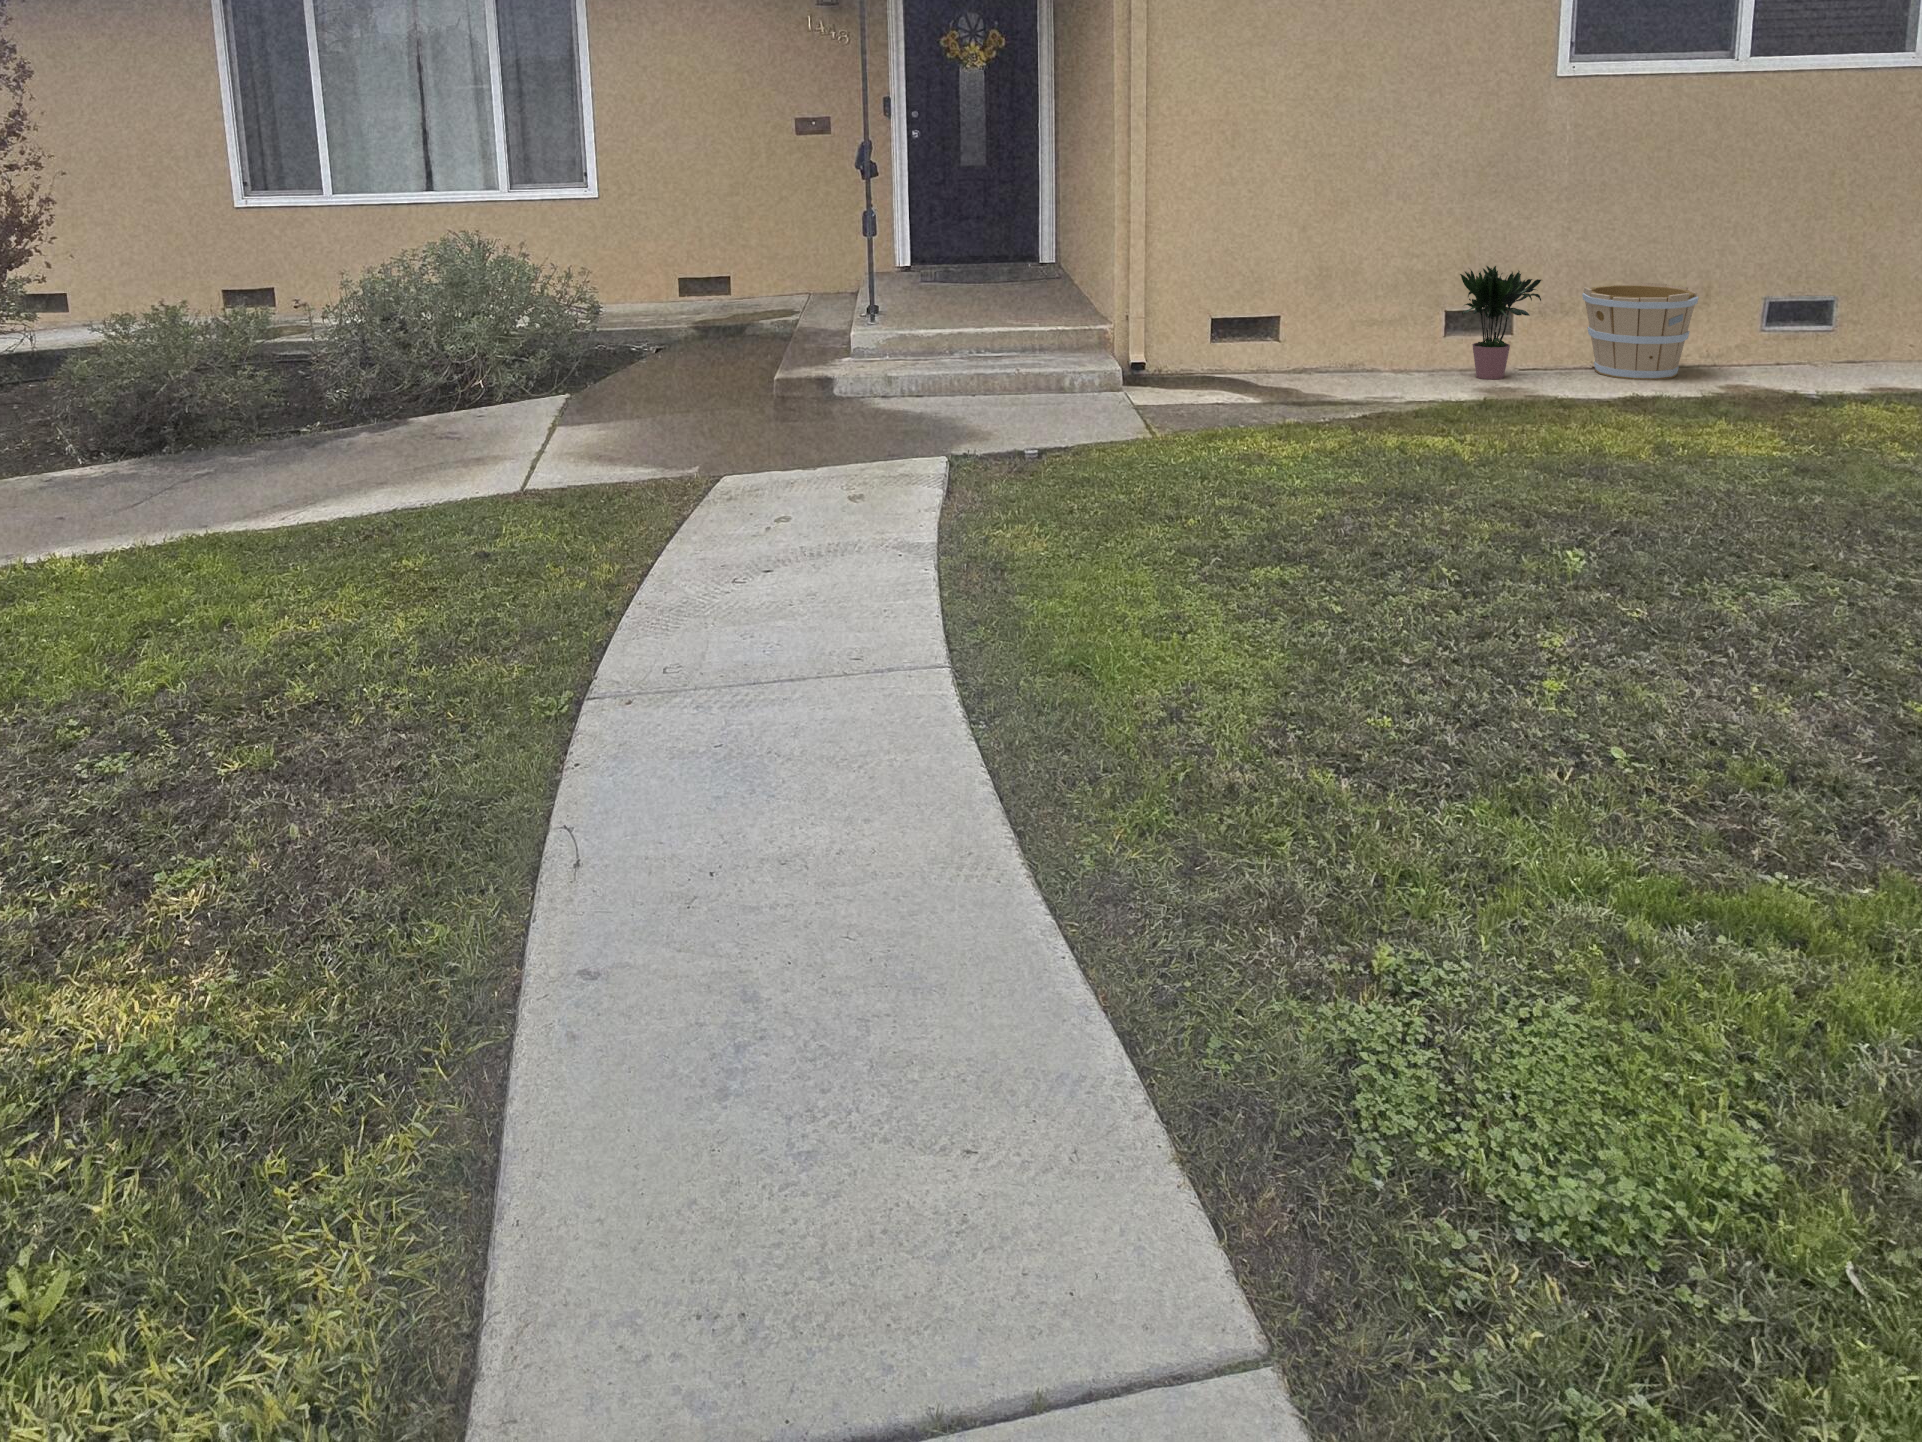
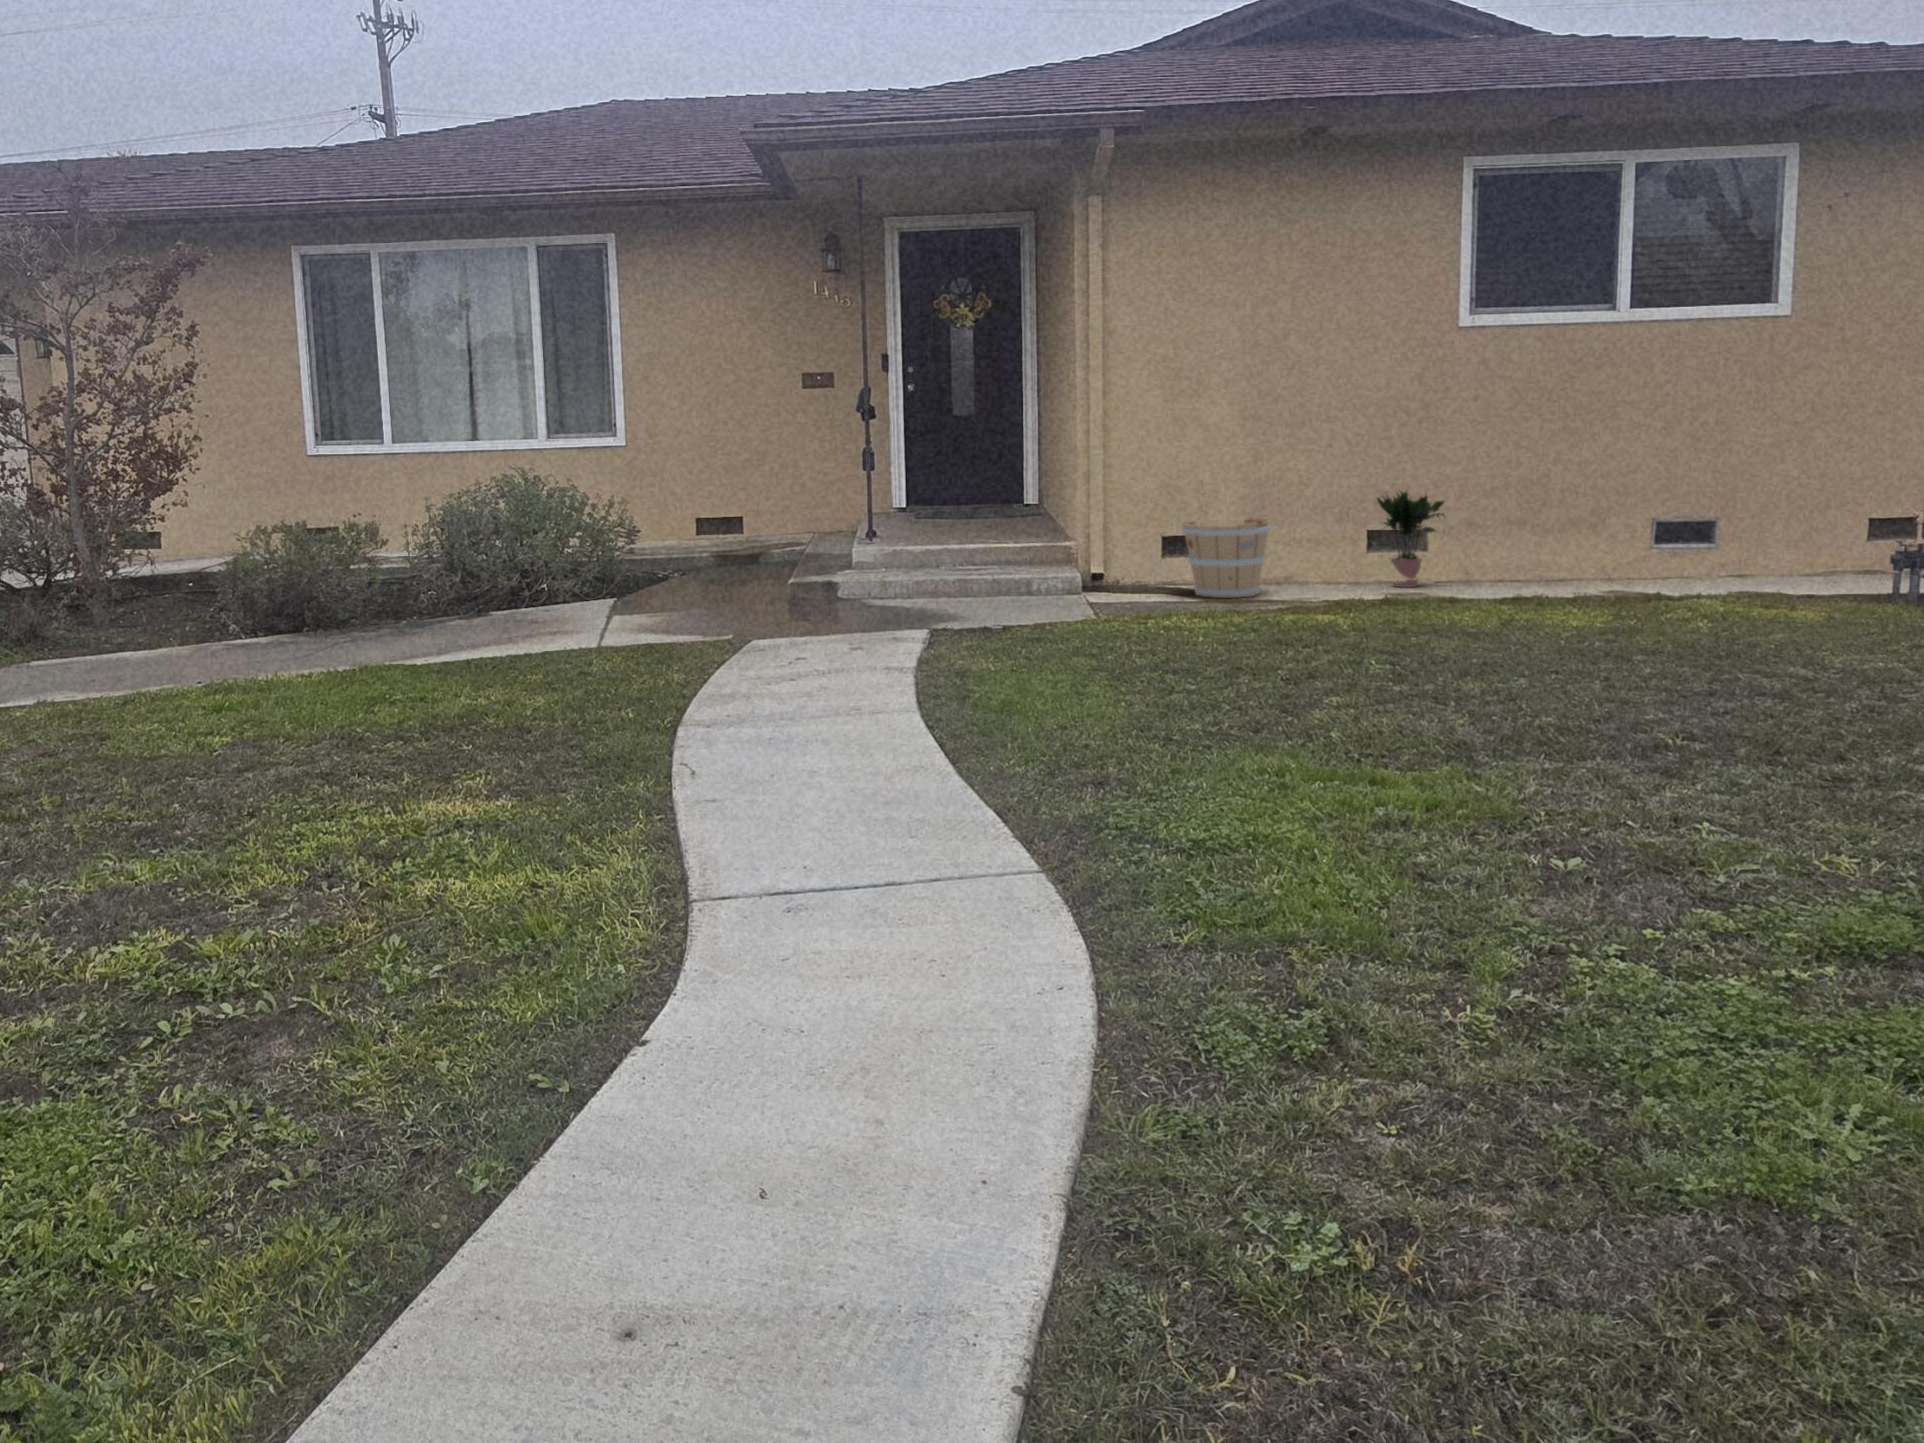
wooden bucket: present [1582,283,1699,380] -> present [1182,517,1270,598]

